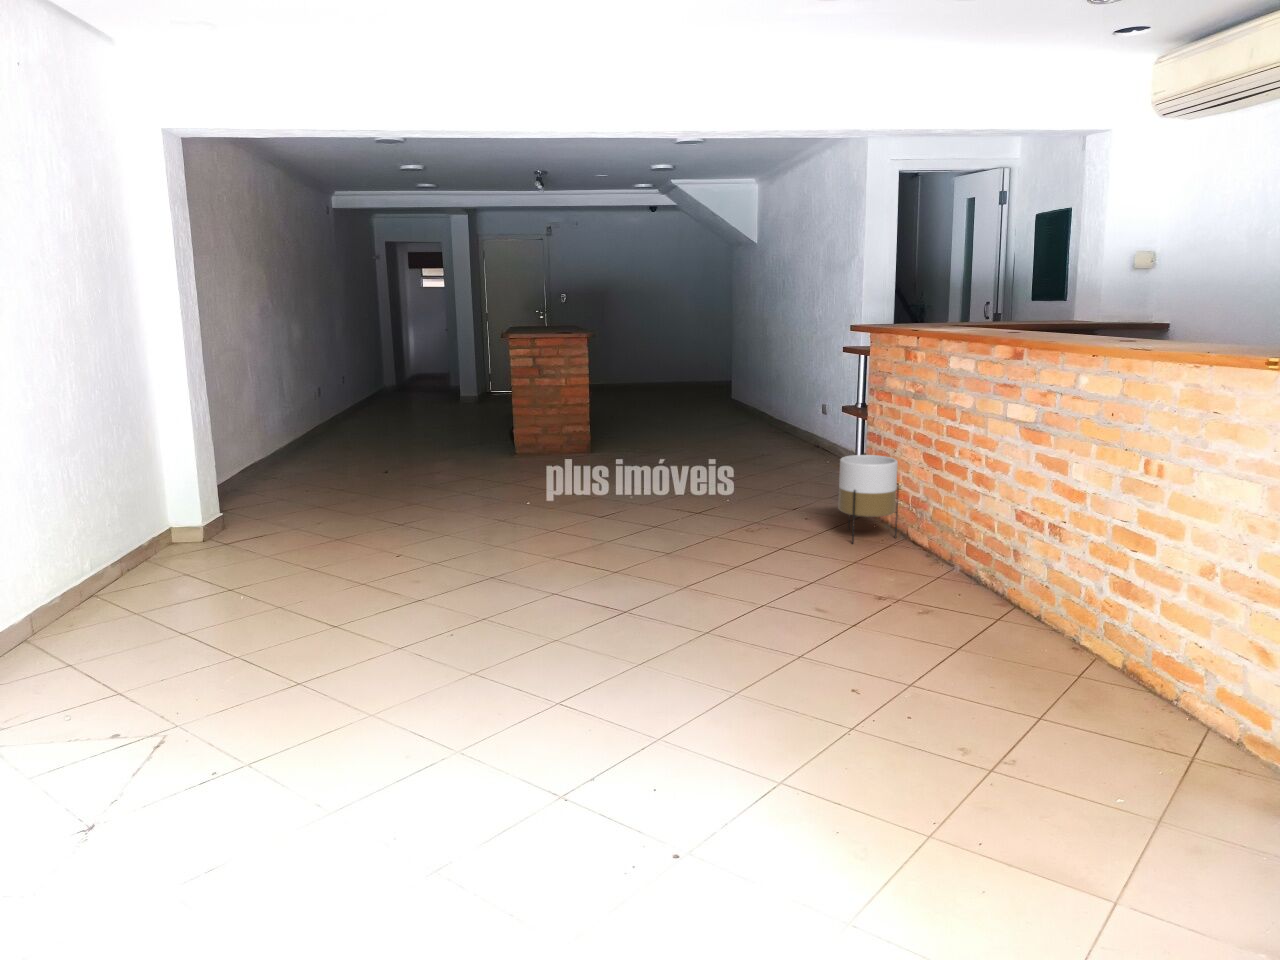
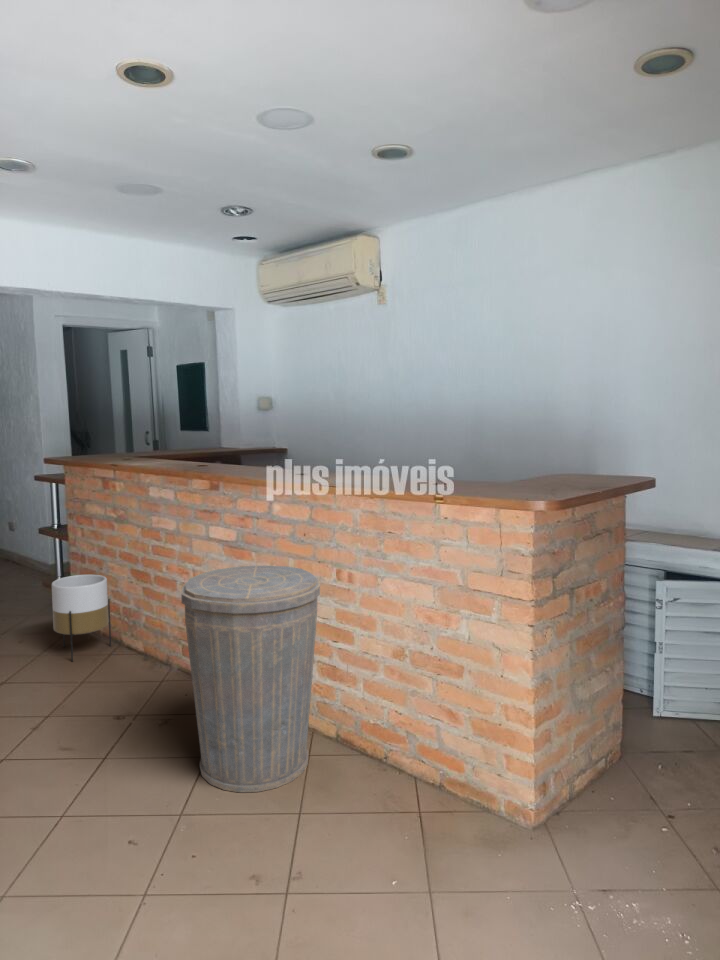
trash can: none [940,445,1115,690] -> present [181,566,320,792]

